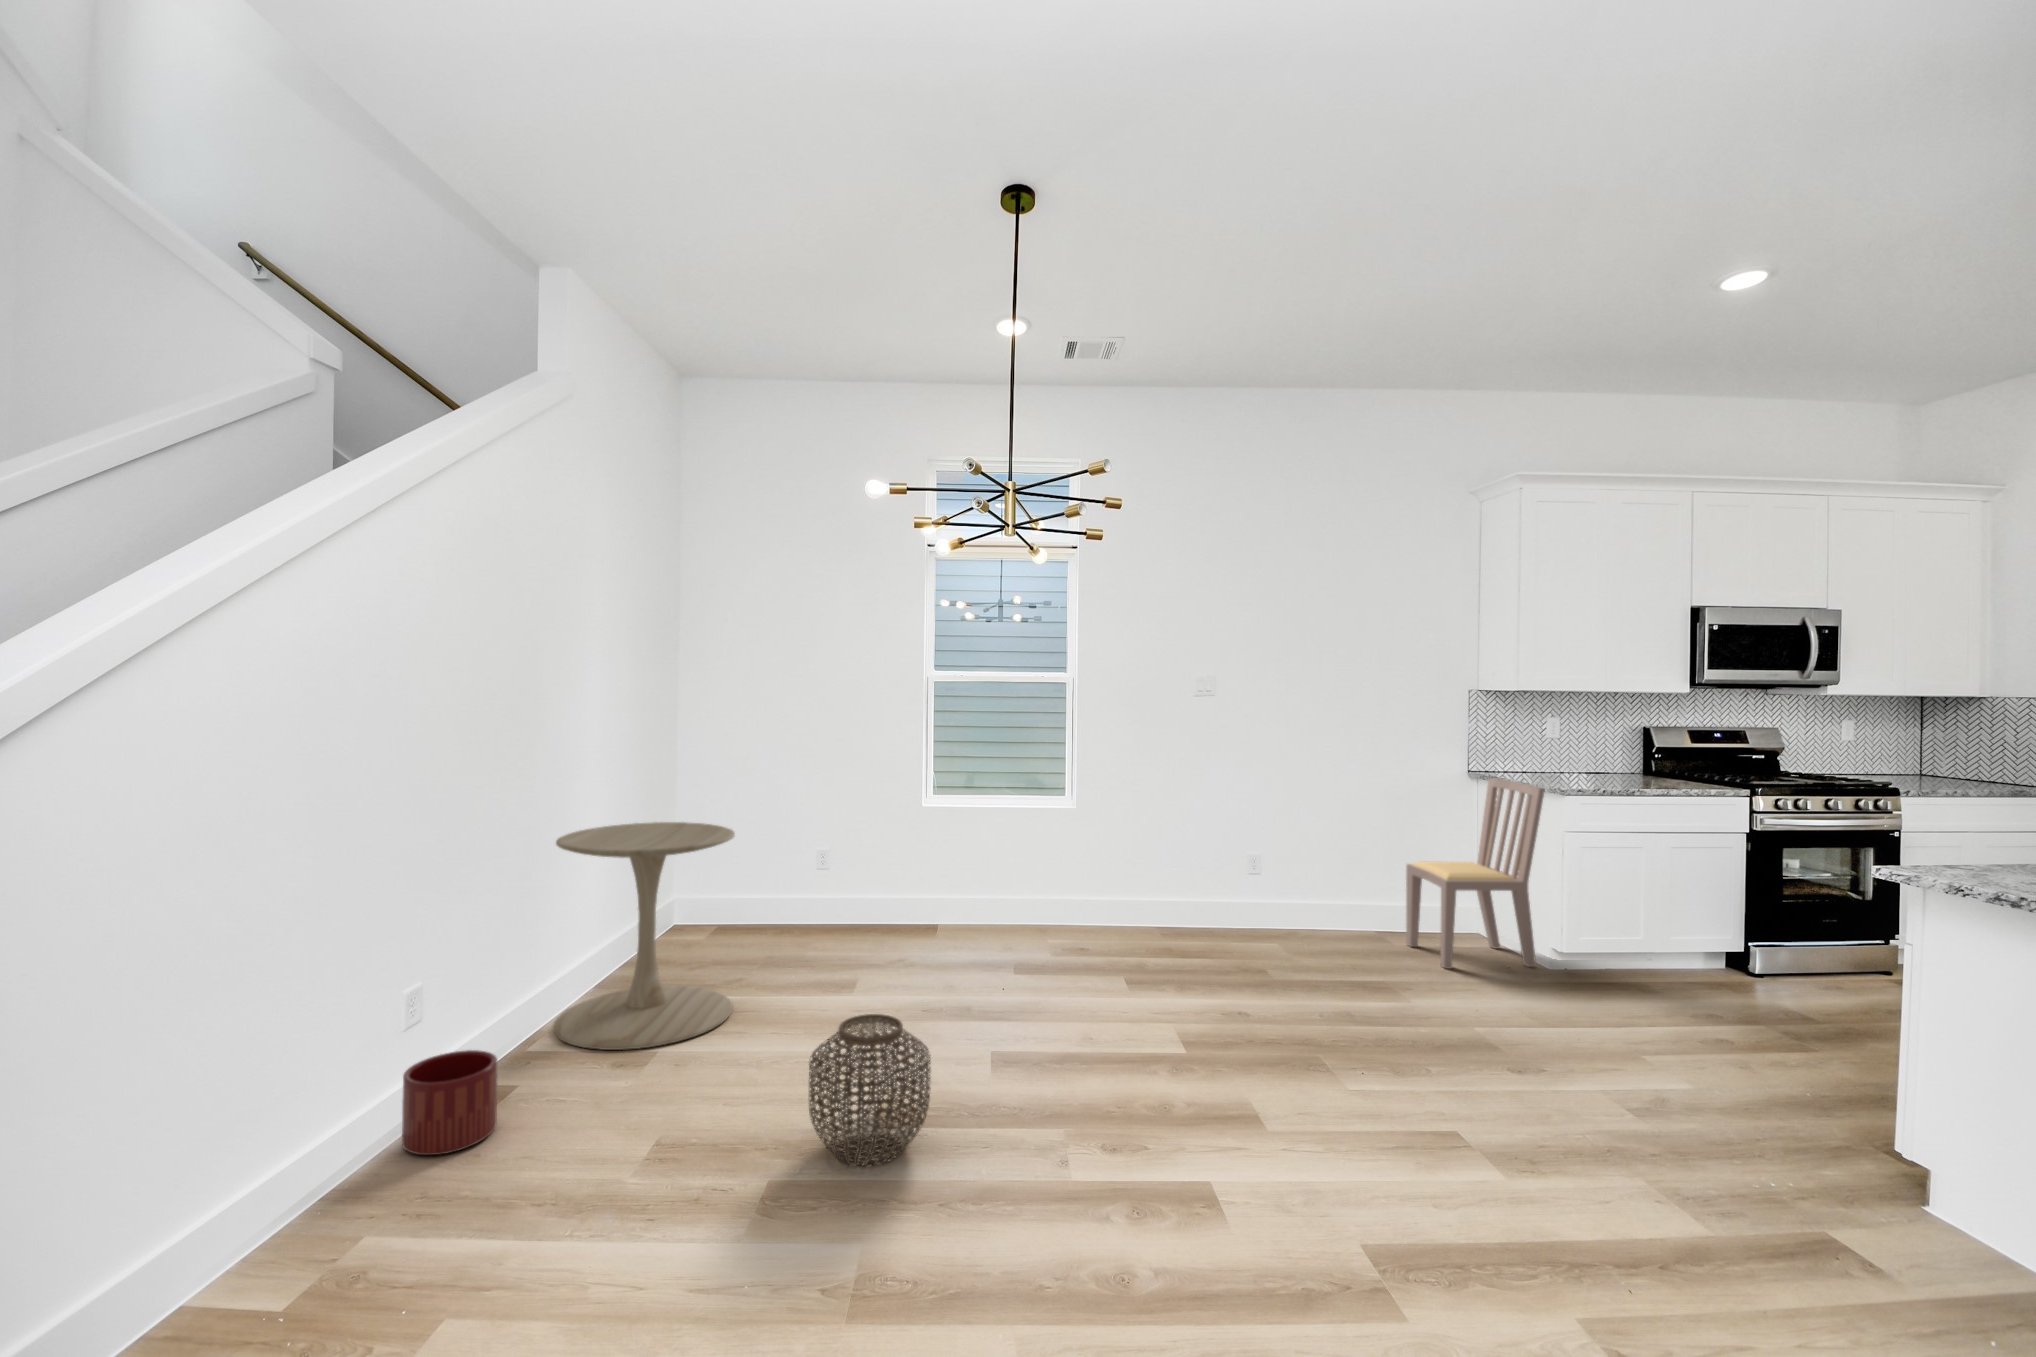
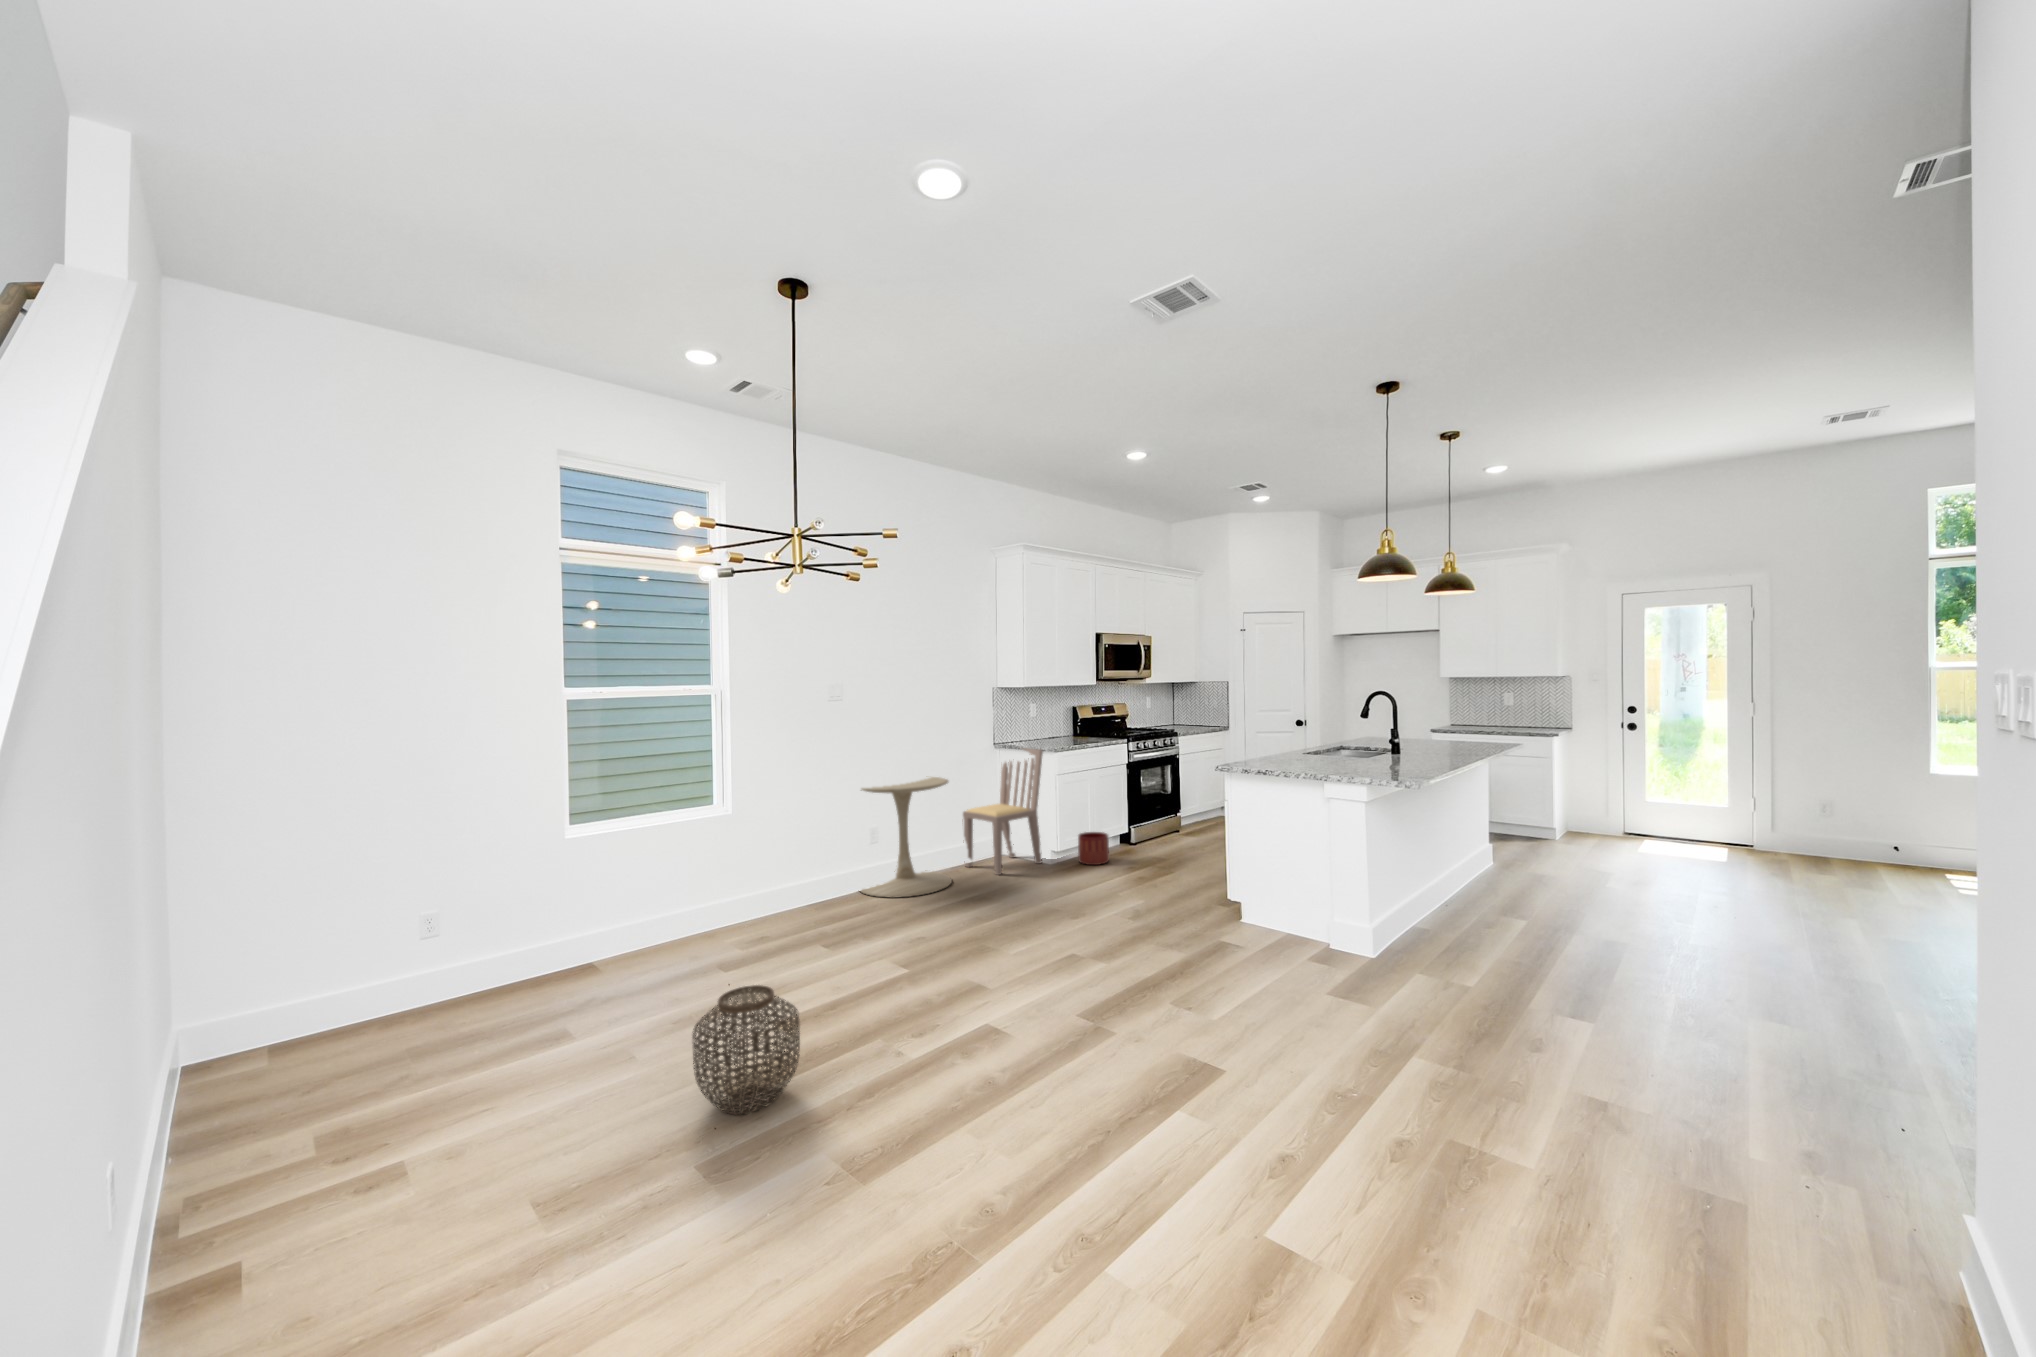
pedestal table: present [553,822,735,1050] -> present [861,777,952,898]
planter: present [402,1050,497,1155] -> present [1078,832,1109,865]

